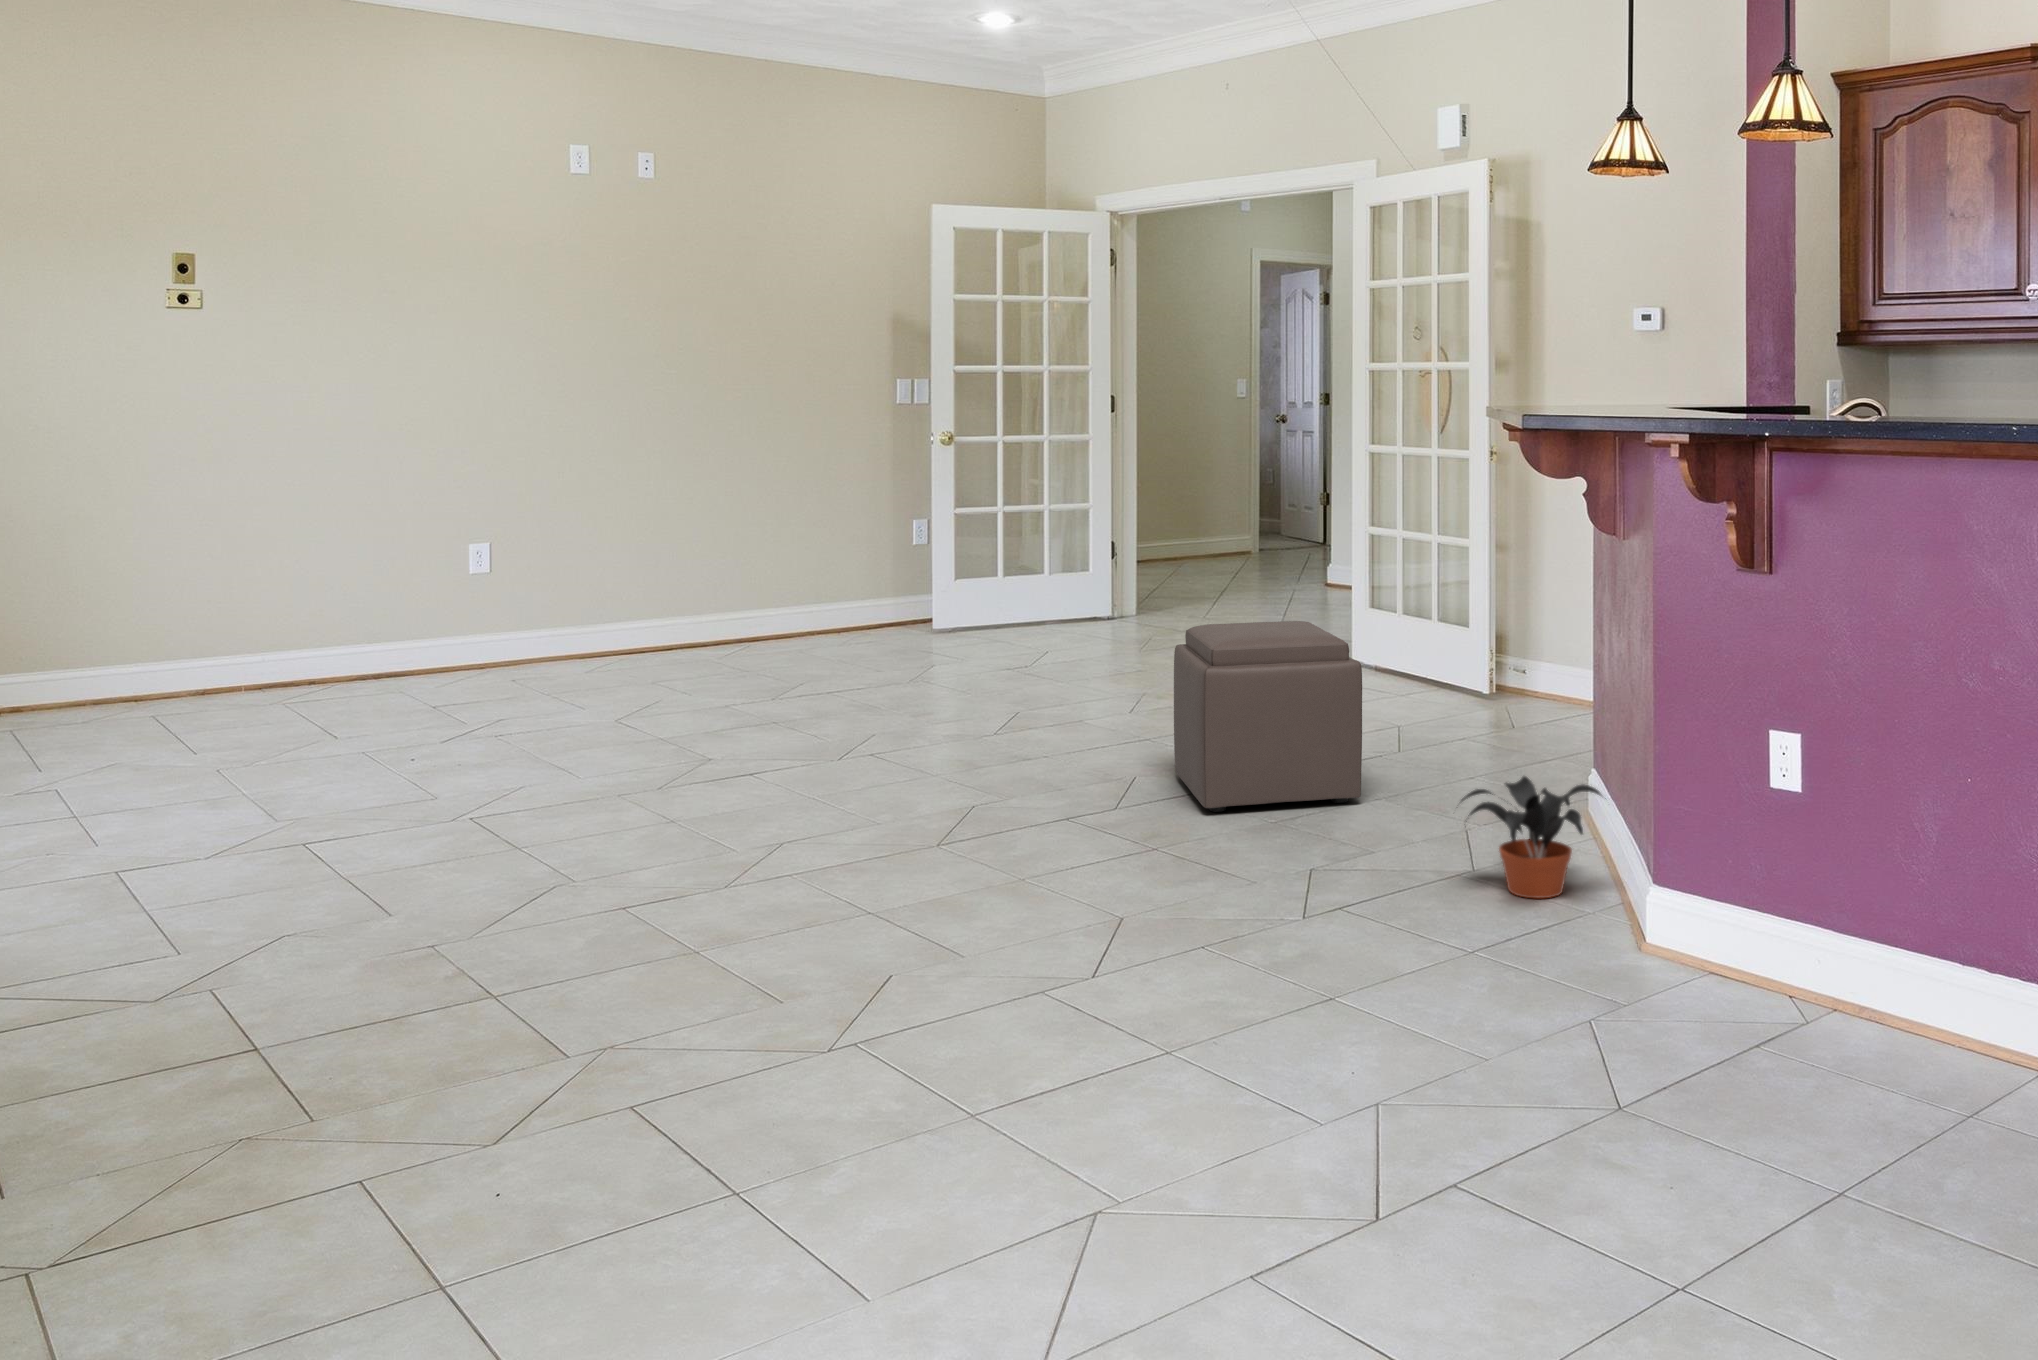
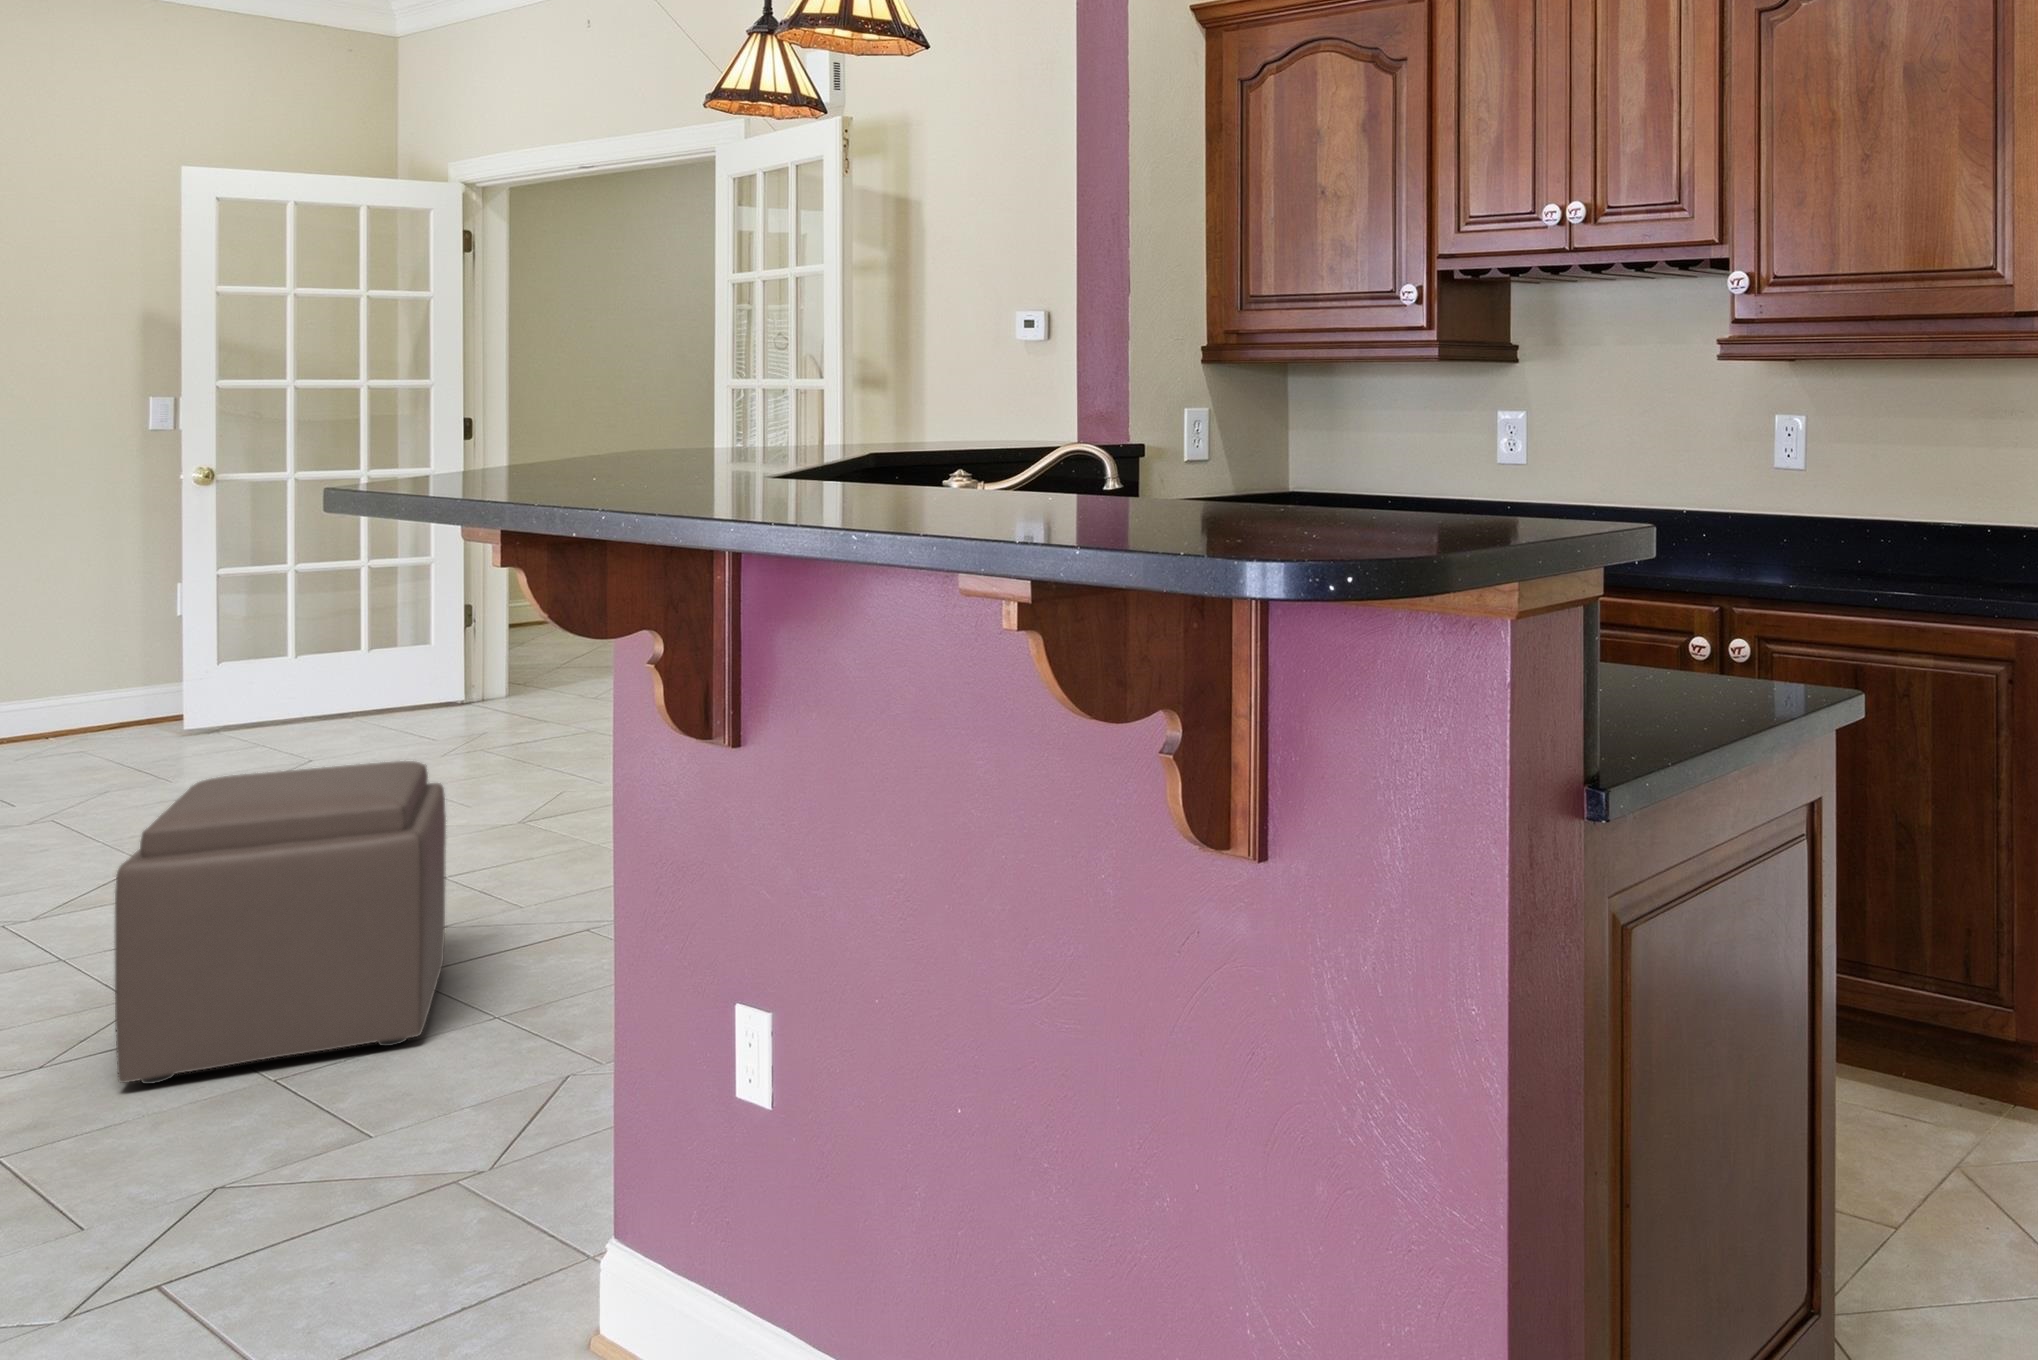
potted plant: present [1461,776,1602,898] -> none [344,1042,617,1264]

